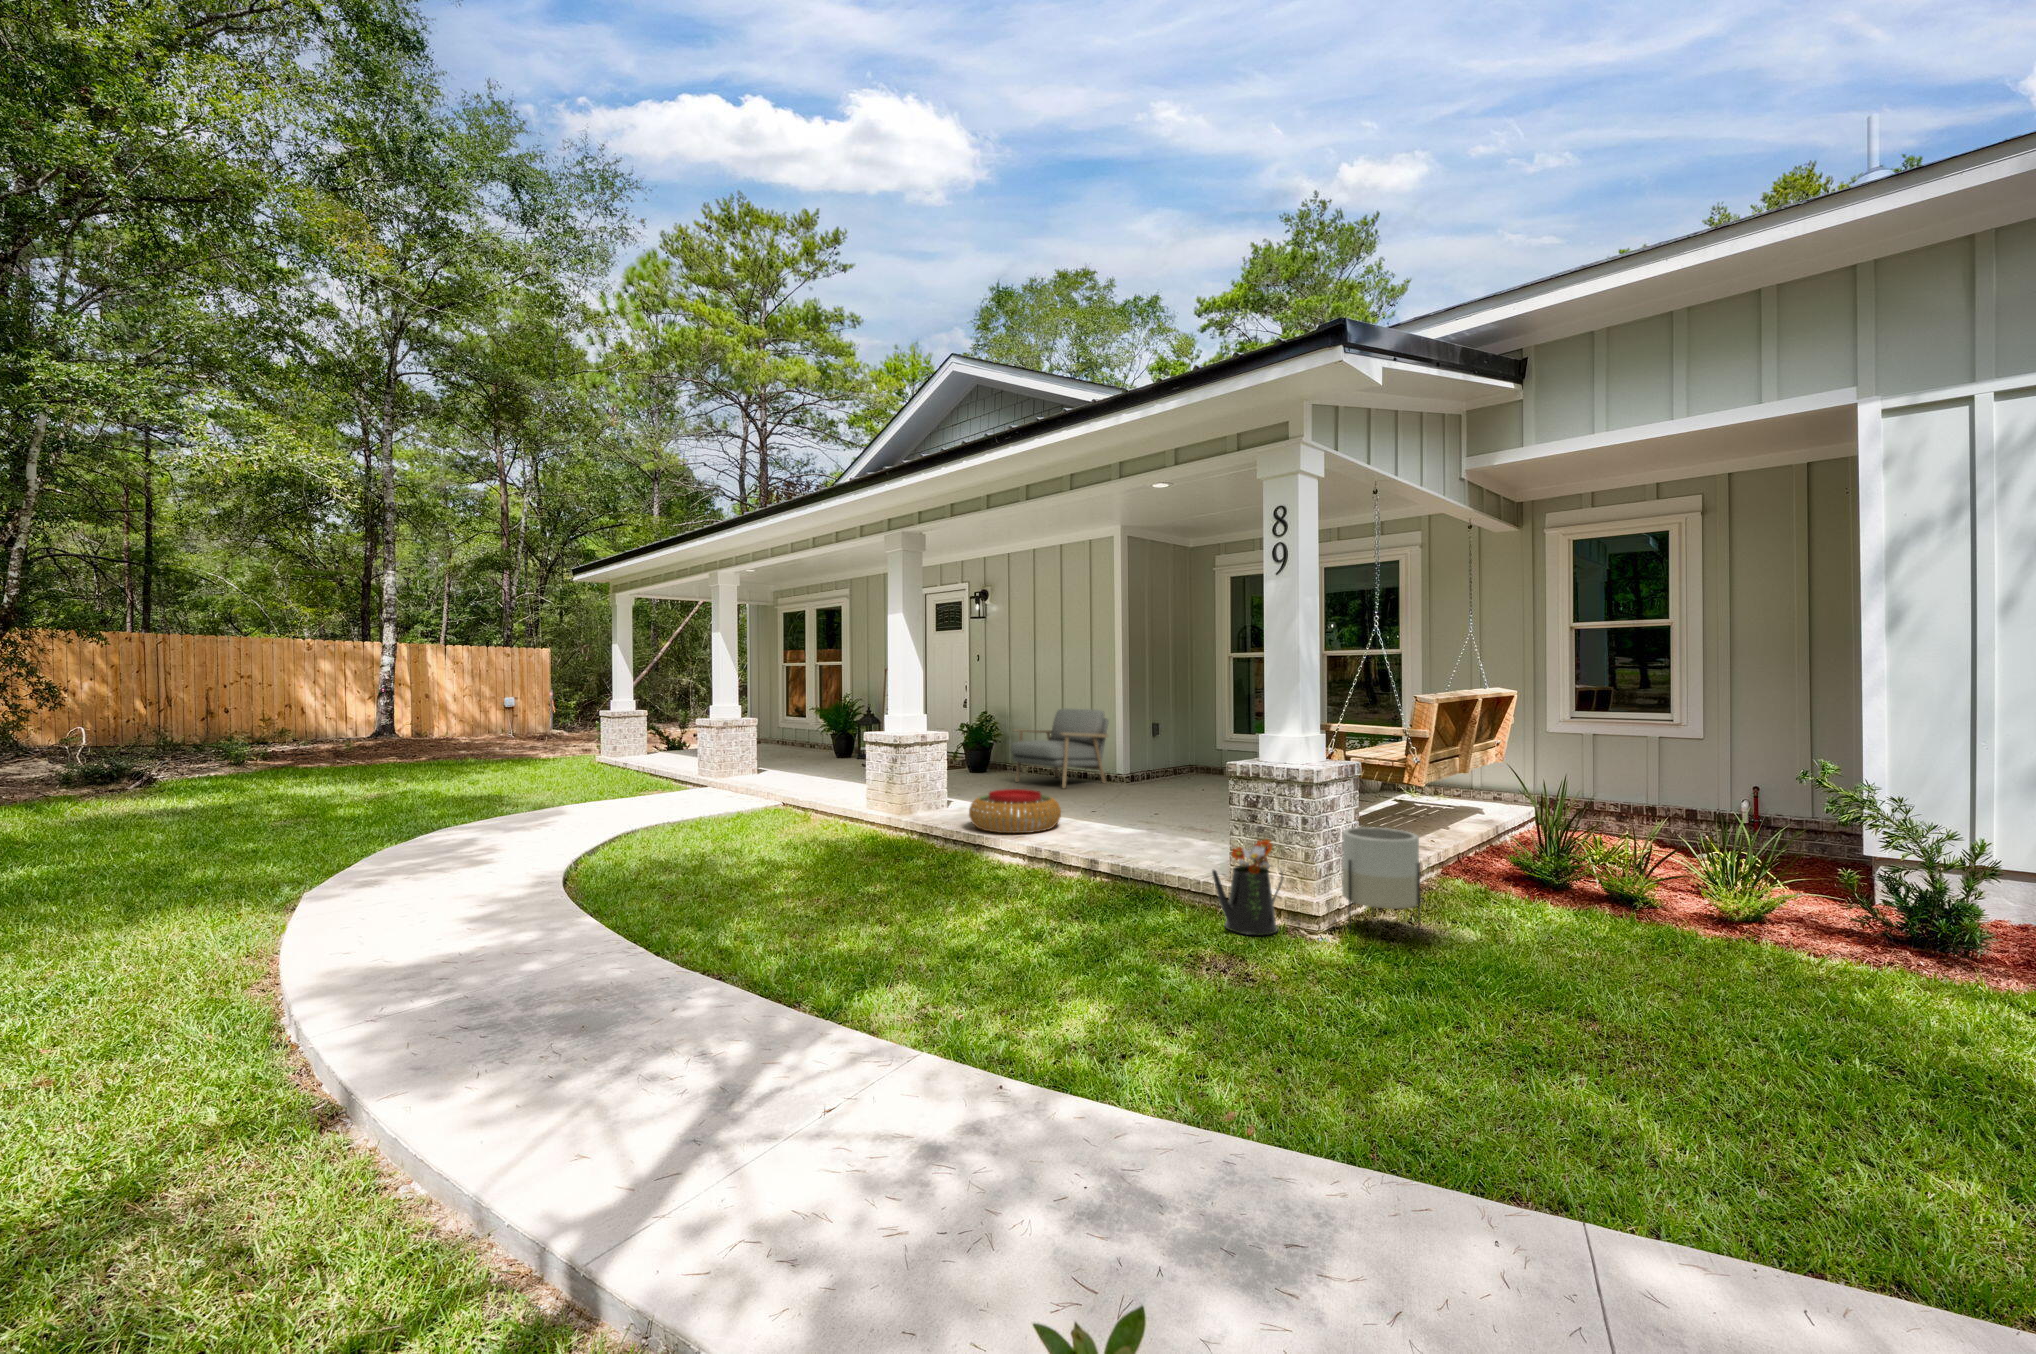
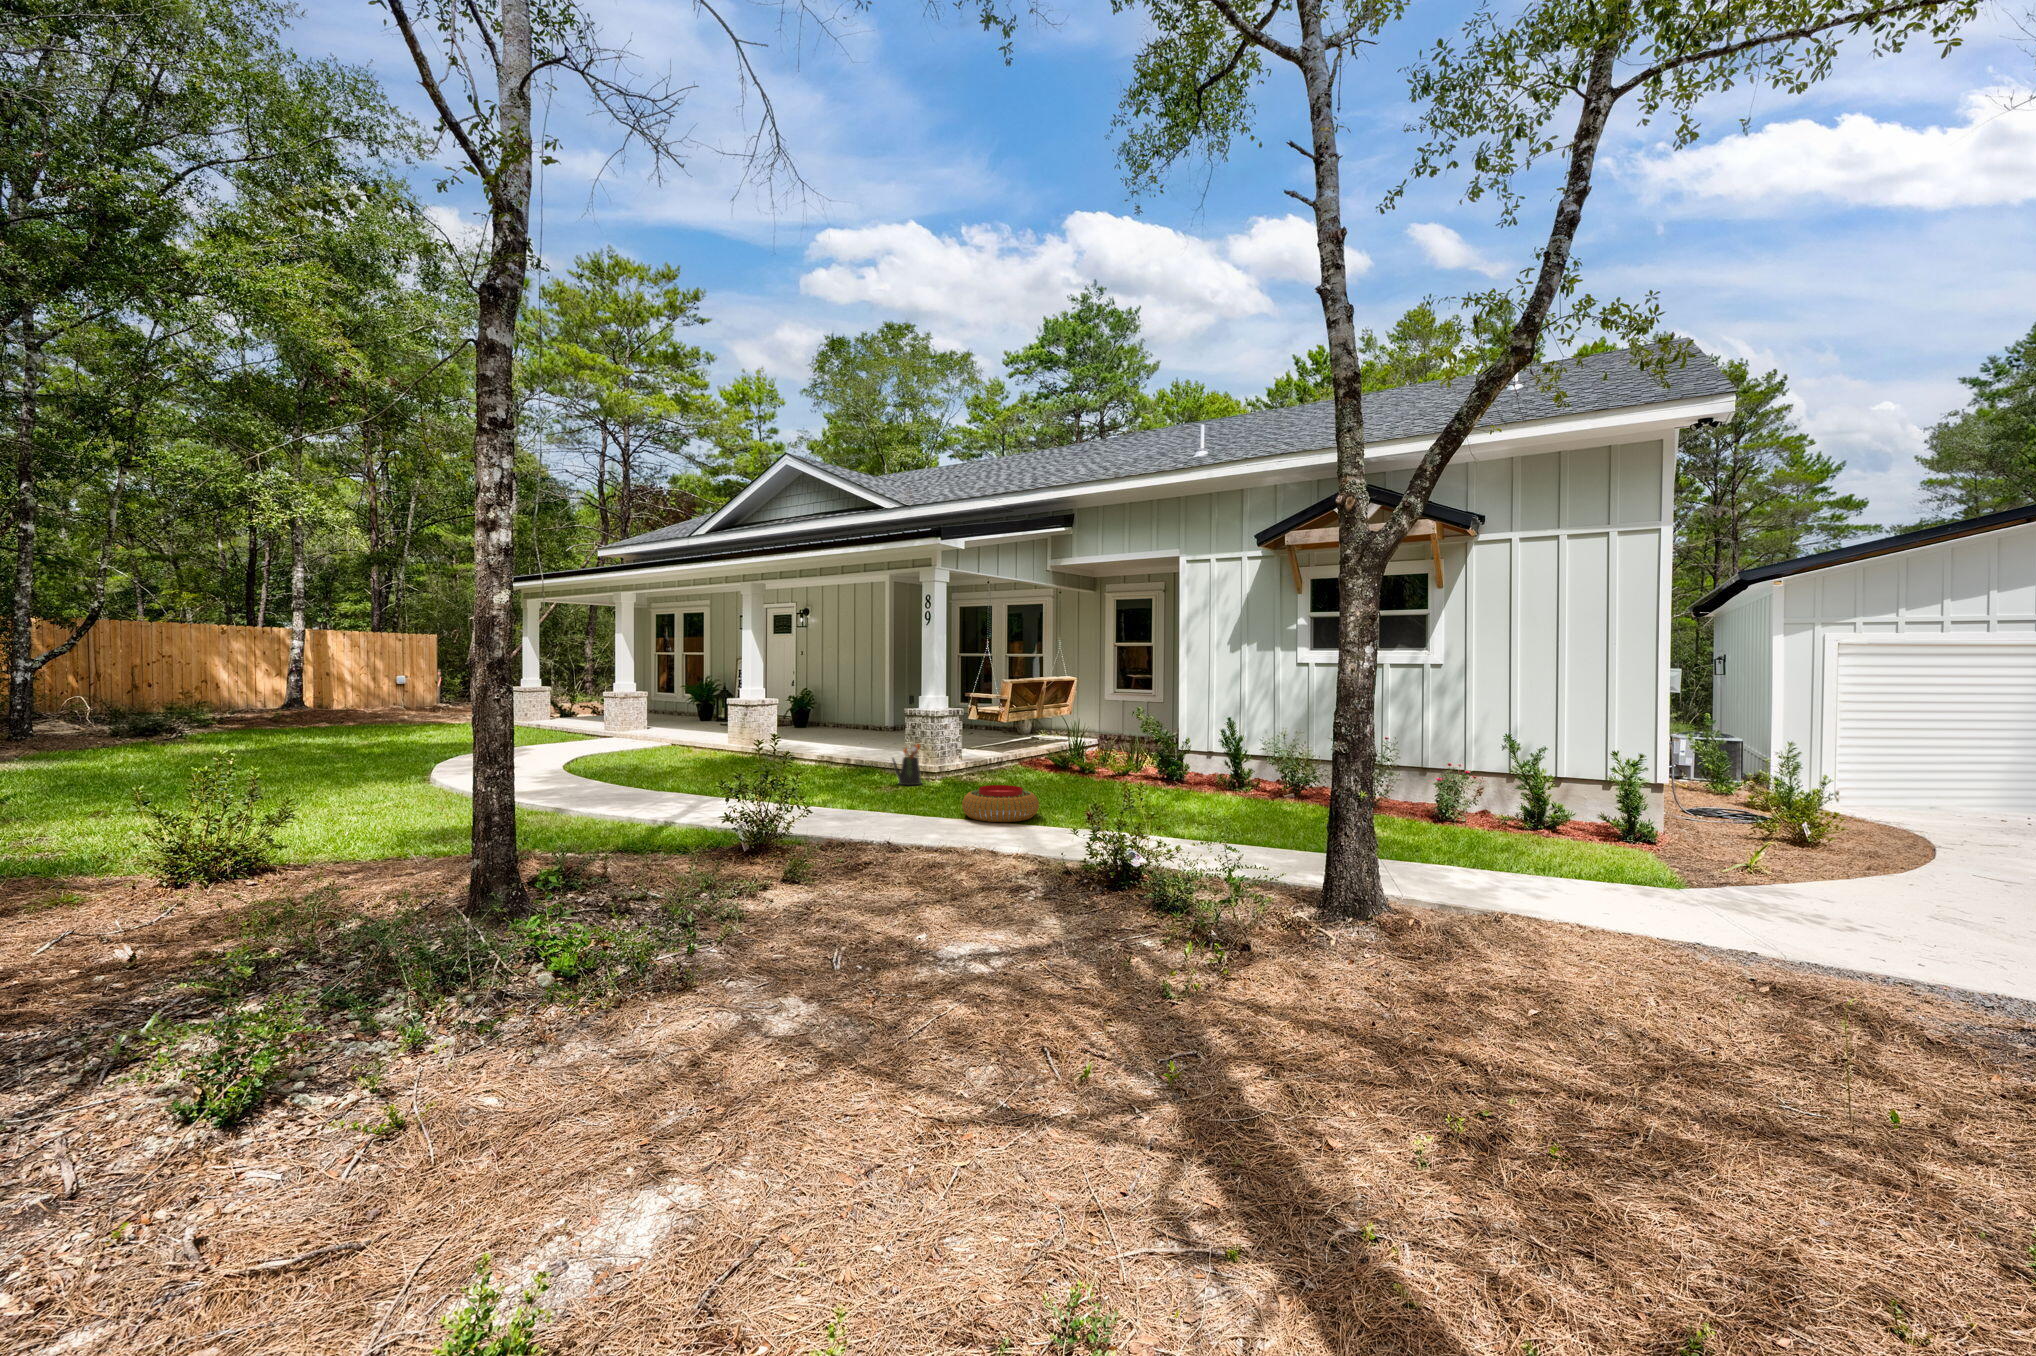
armchair: present [1011,708,1109,788] -> none [820,687,885,737]
pouf: present [969,789,1061,833] -> present [962,785,1039,822]
planter: present [1342,827,1420,936] -> none [953,739,984,785]

